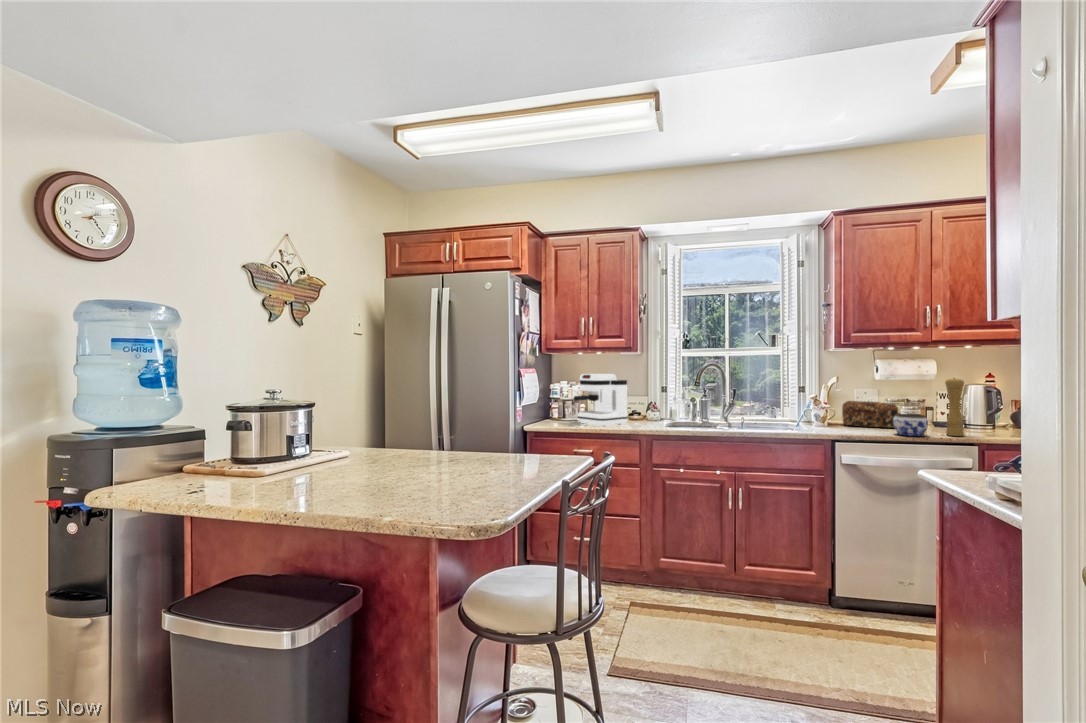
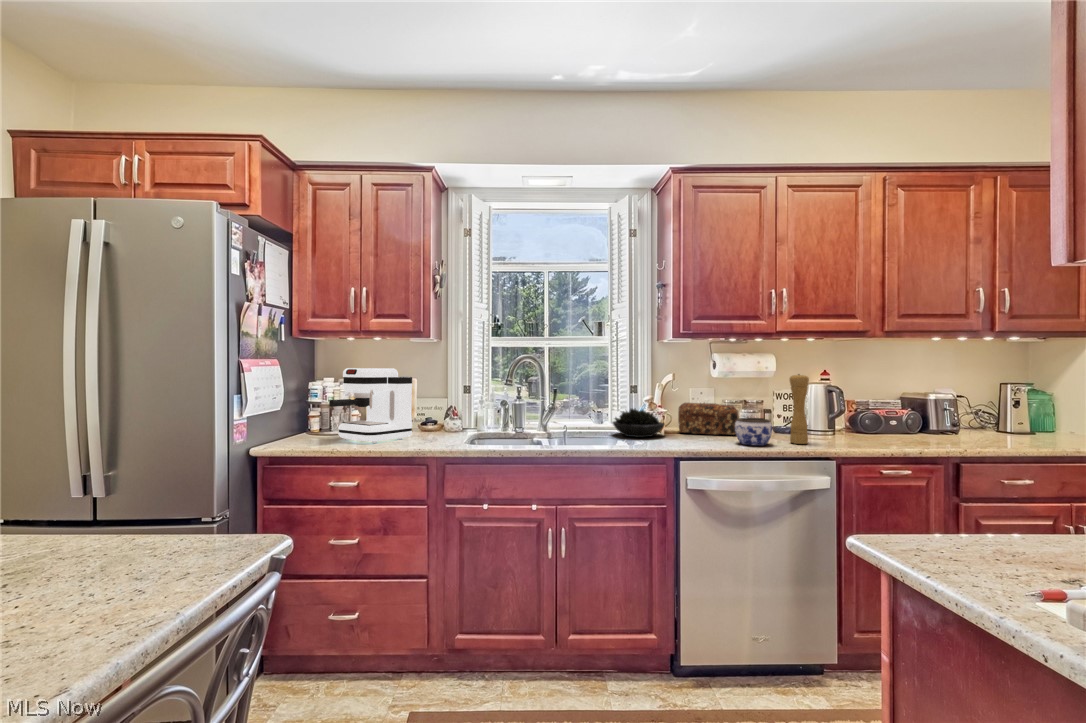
succulent plant: none [784,405,830,428] -> present [613,409,664,437]

